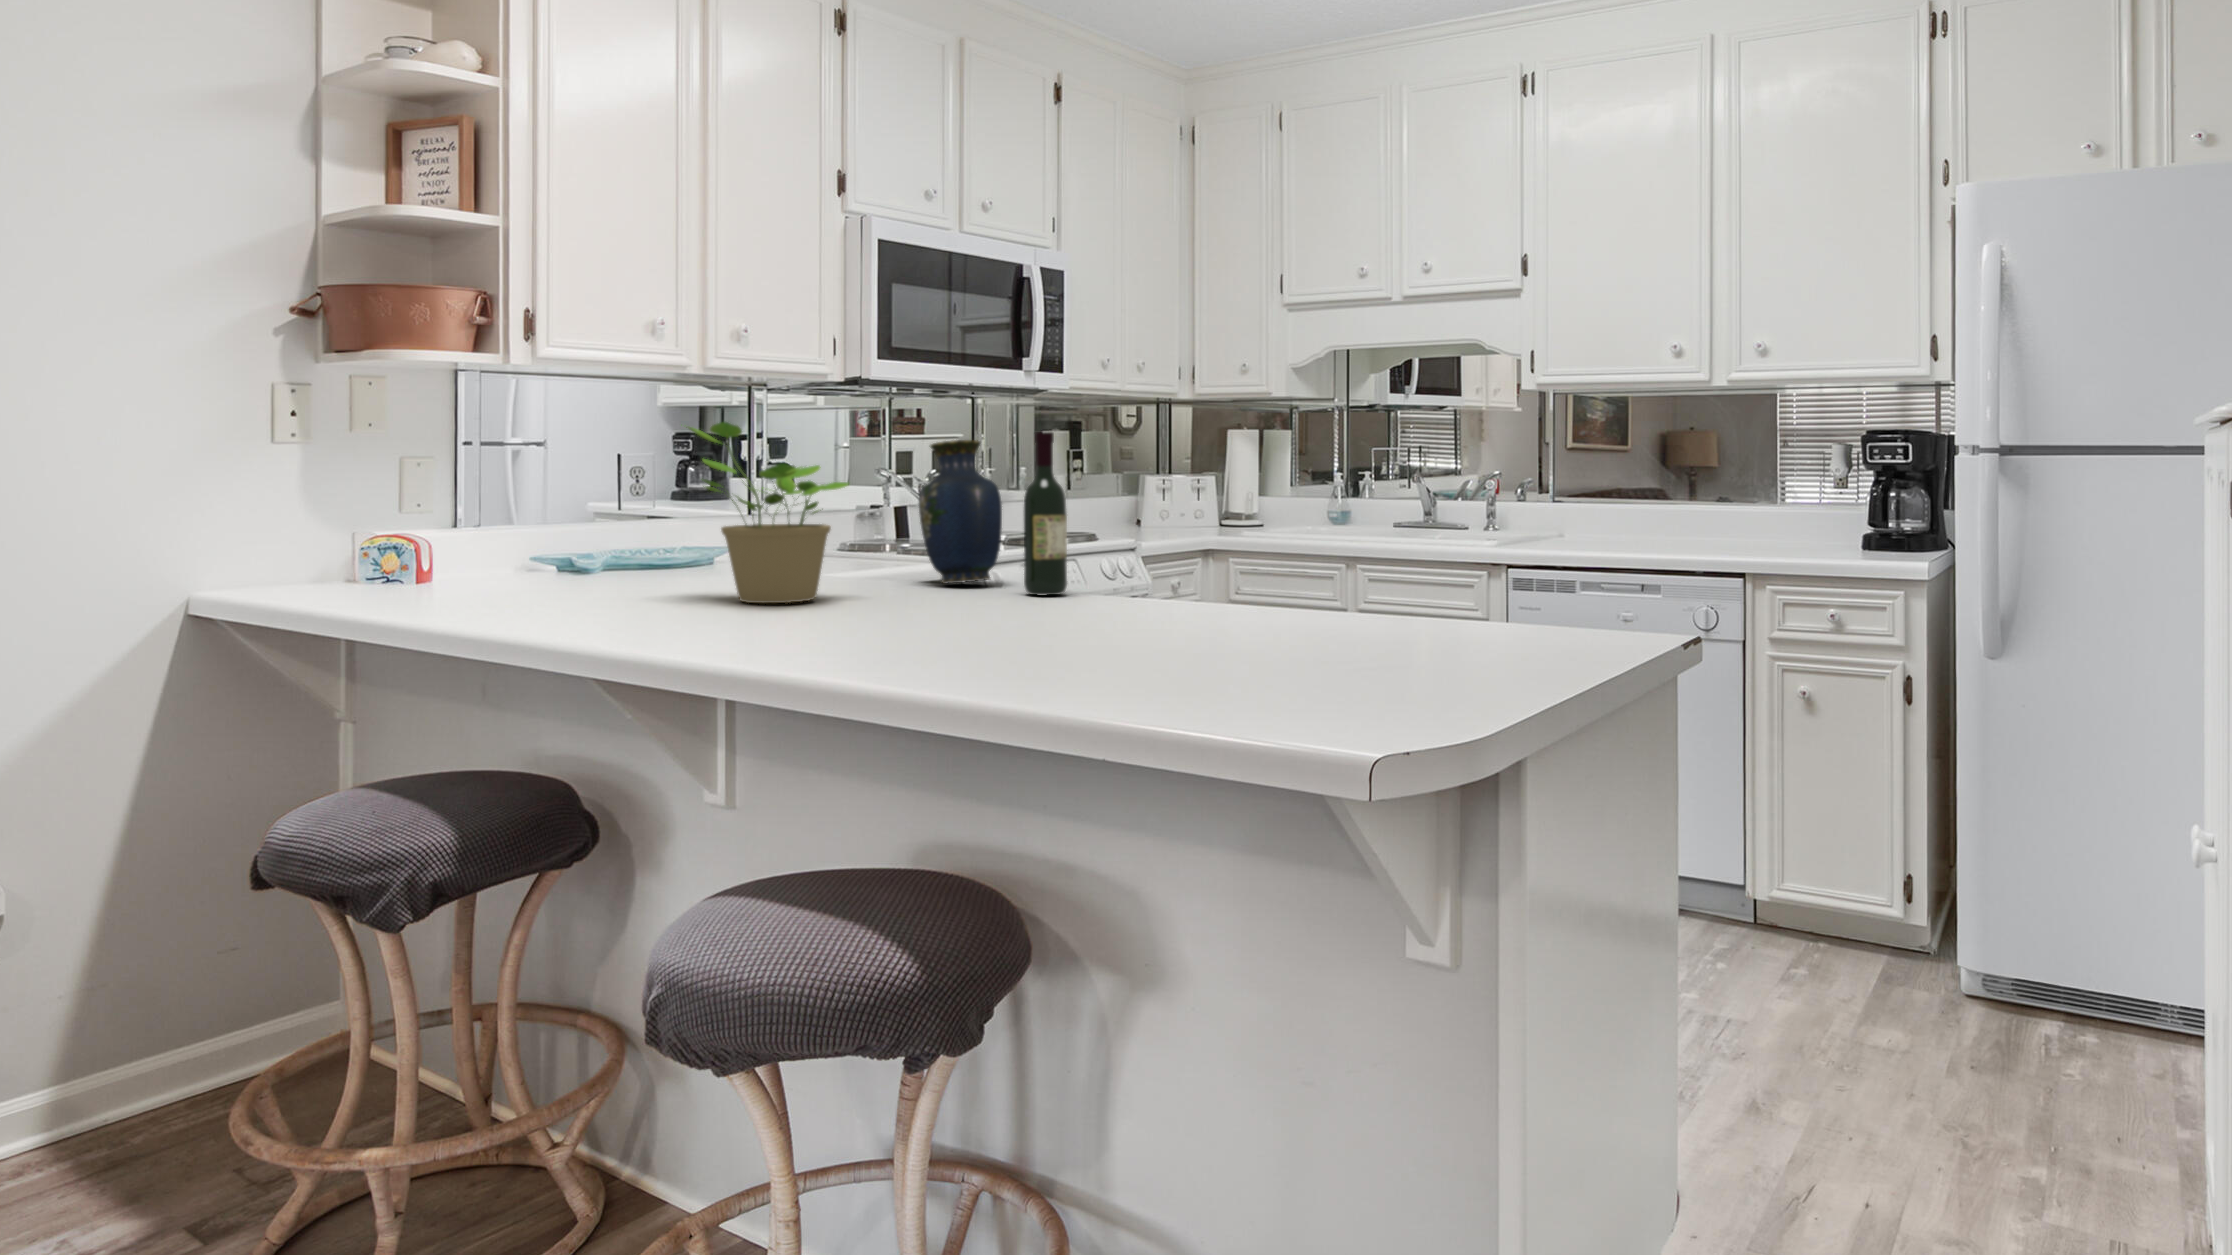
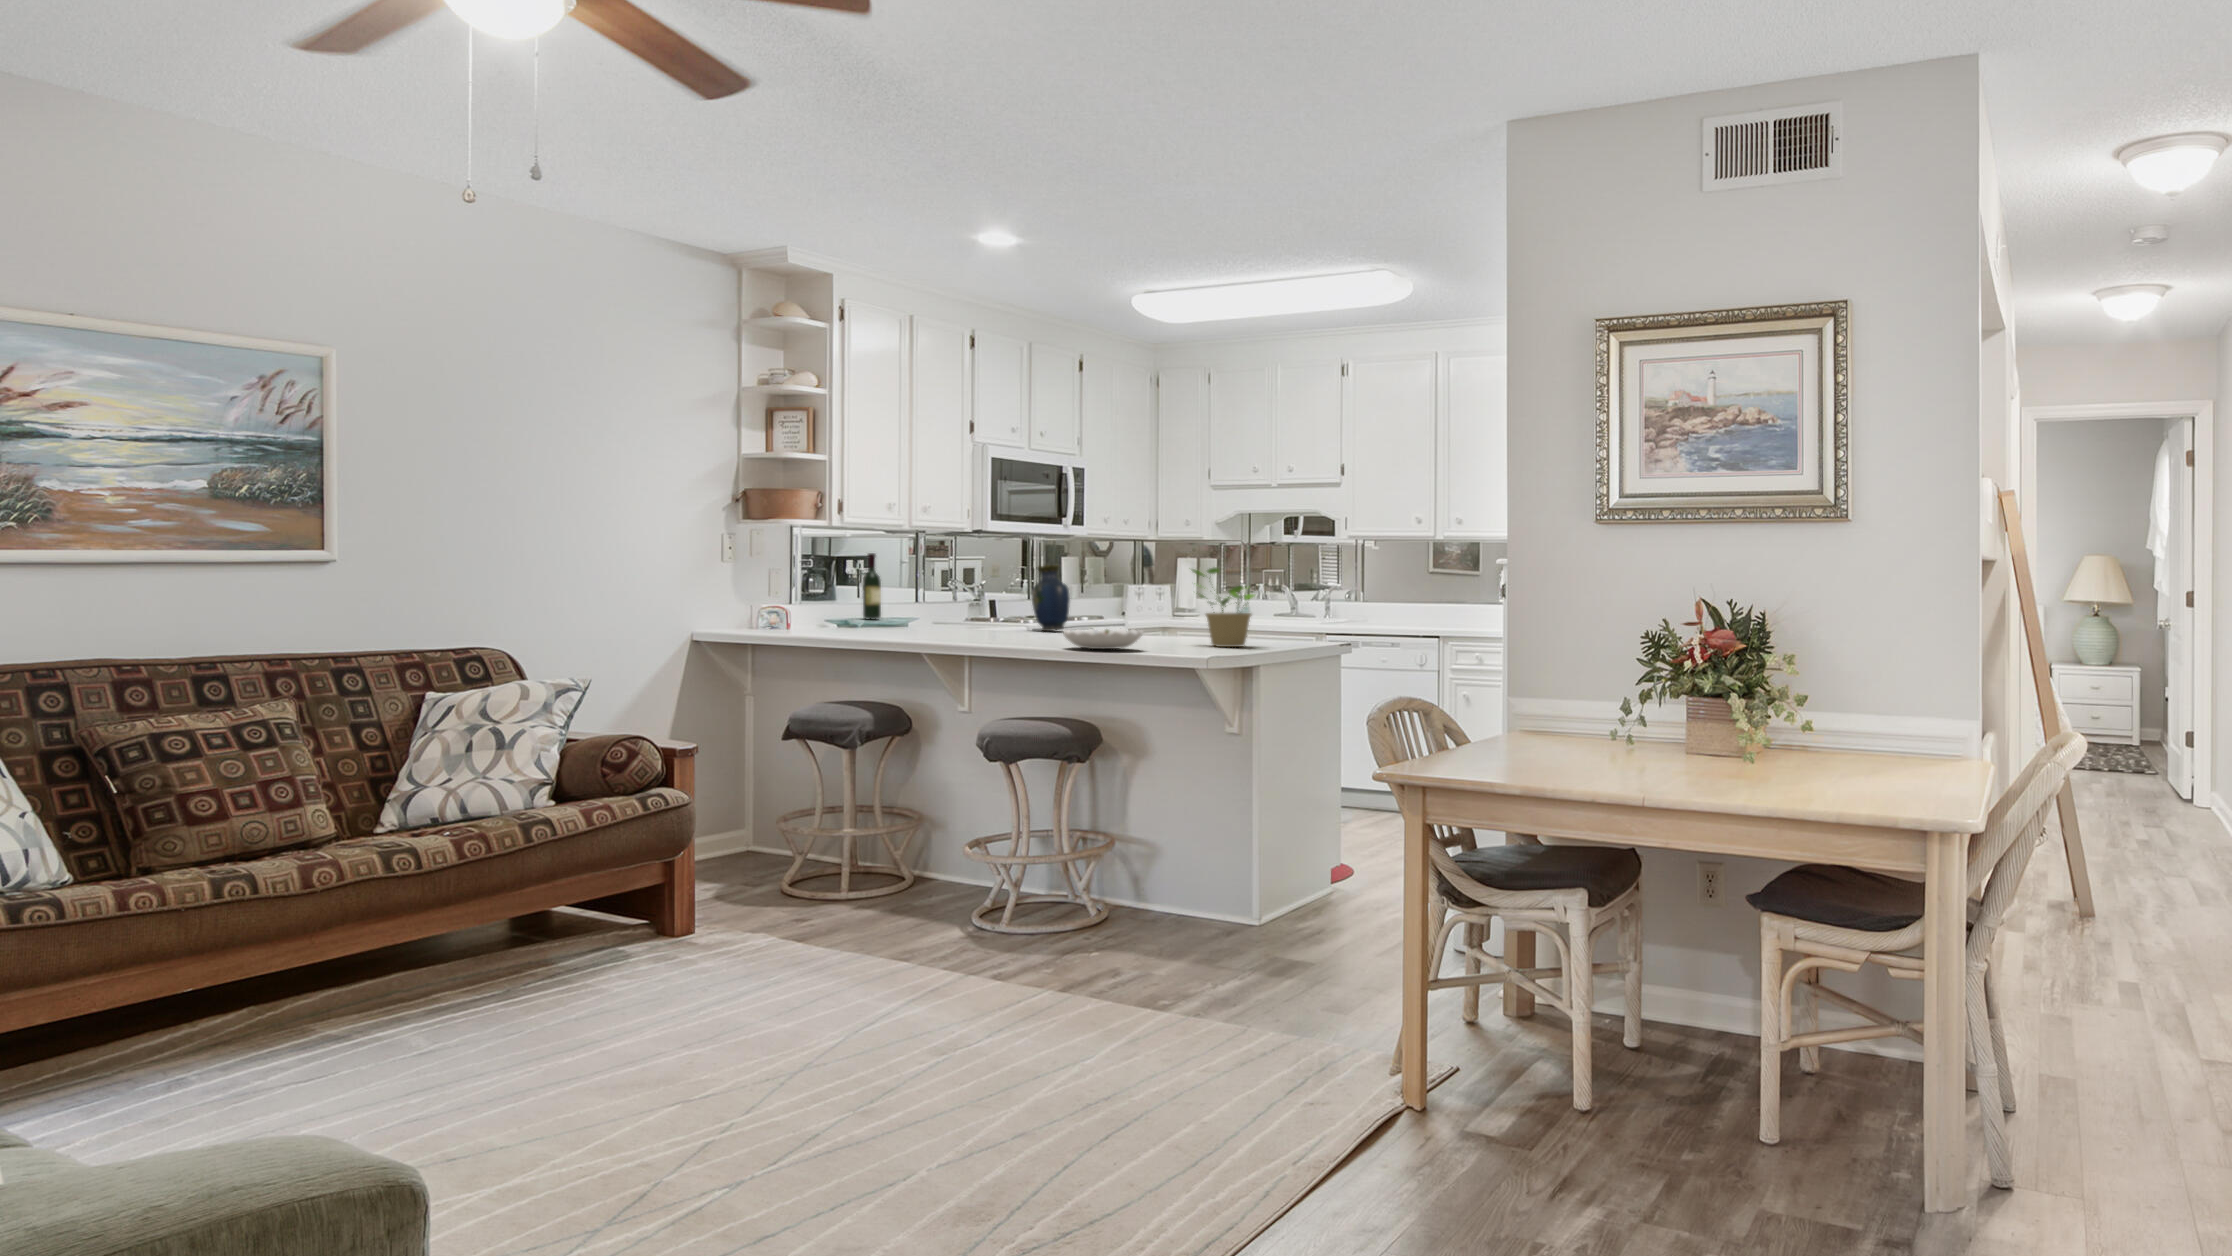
potted plant: present [686,422,849,603] -> present [1192,567,1254,647]
wine bottle: present [1024,432,1067,595] -> present [863,553,881,620]
decorative bowl: none [912,613,1152,687] -> present [1063,629,1143,649]

